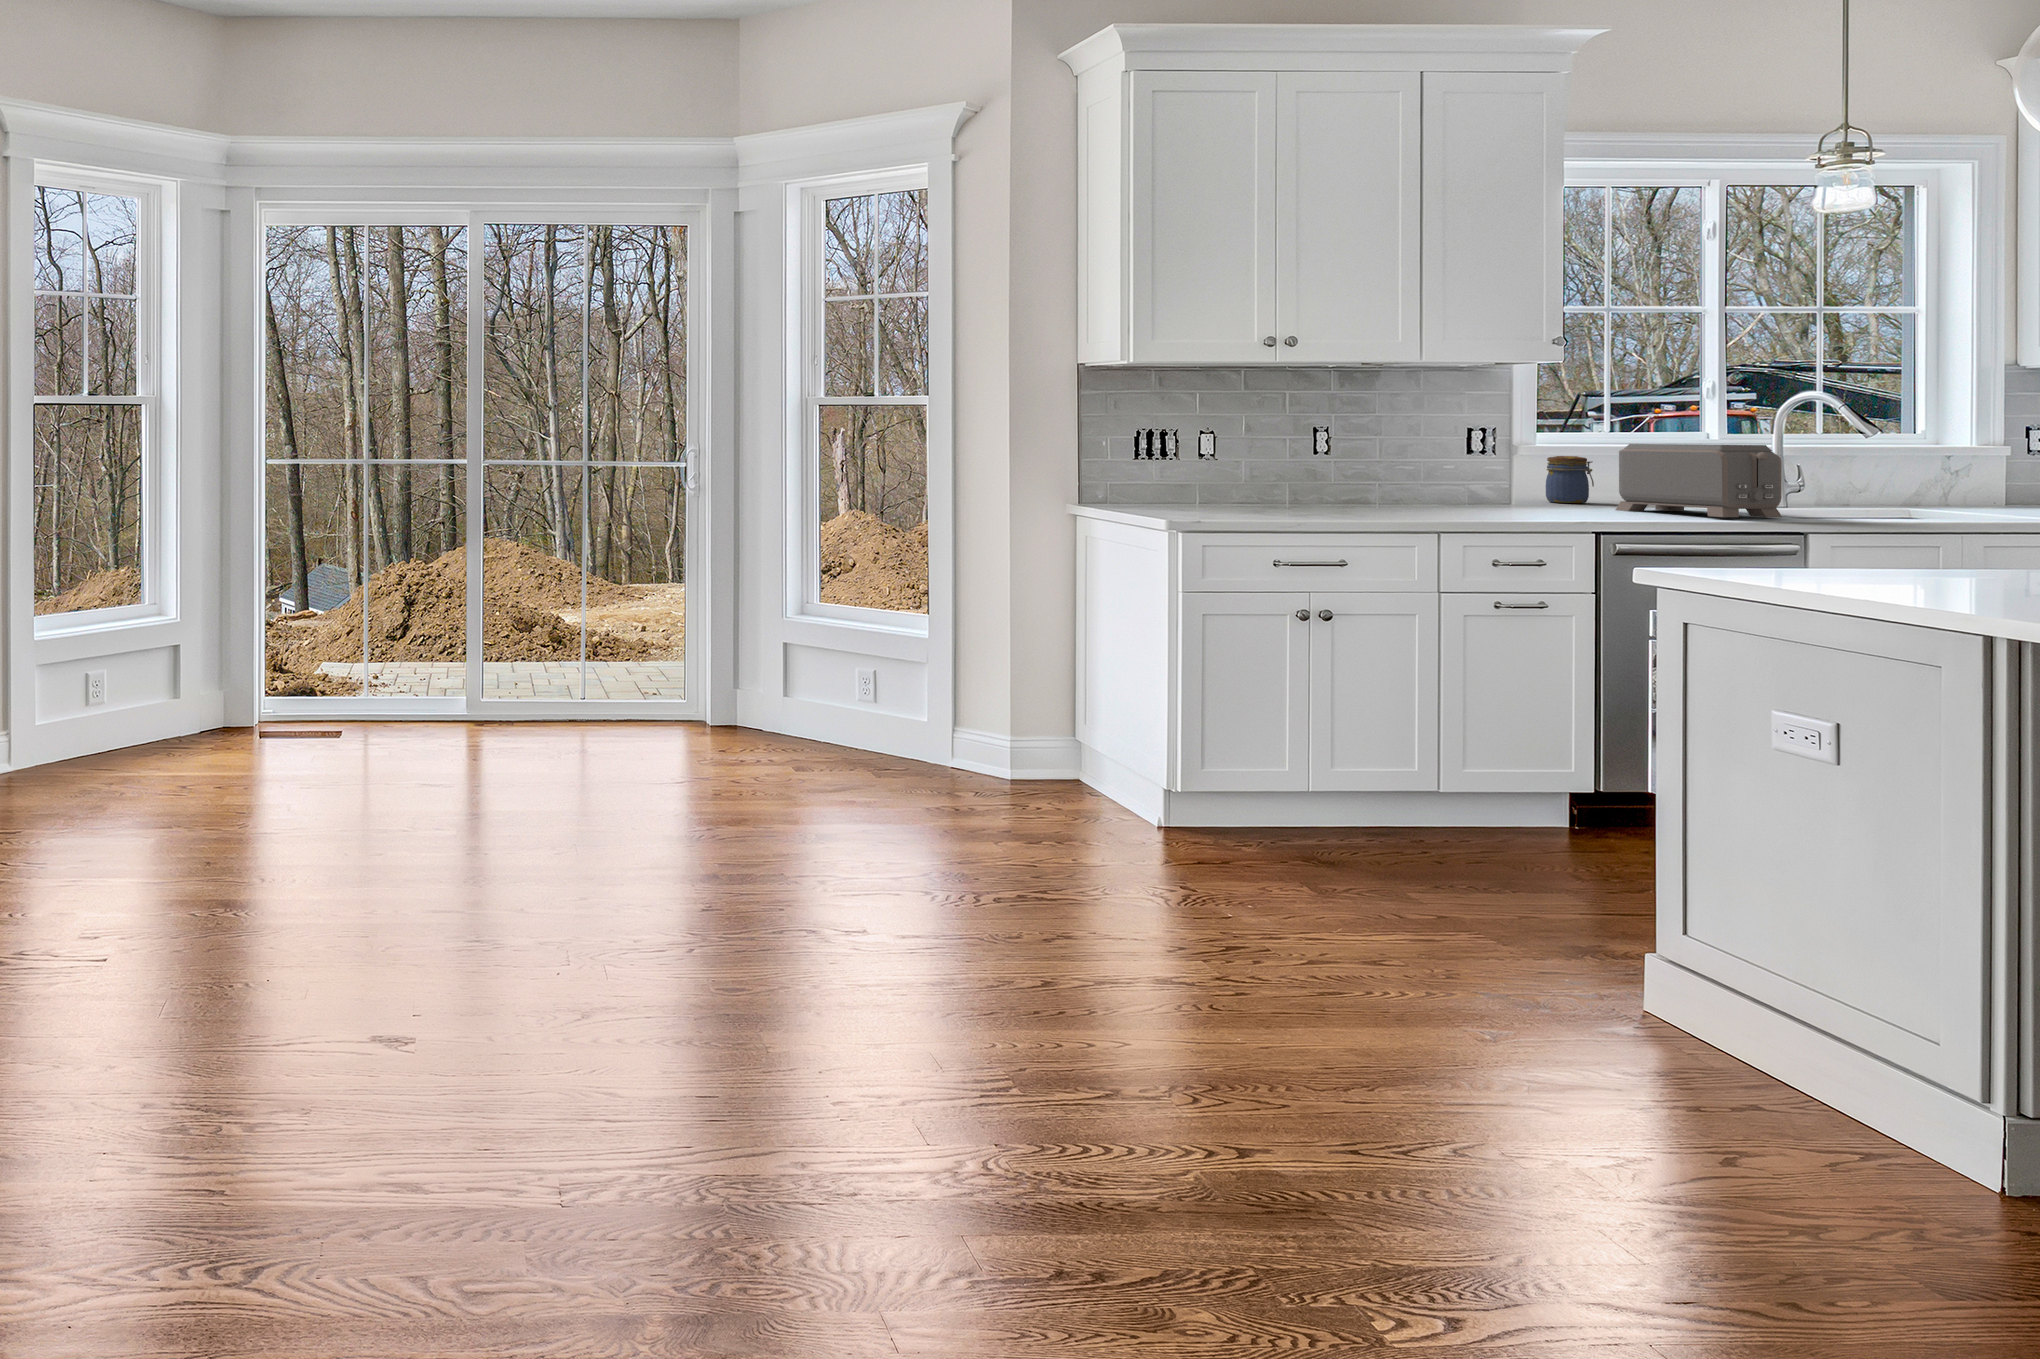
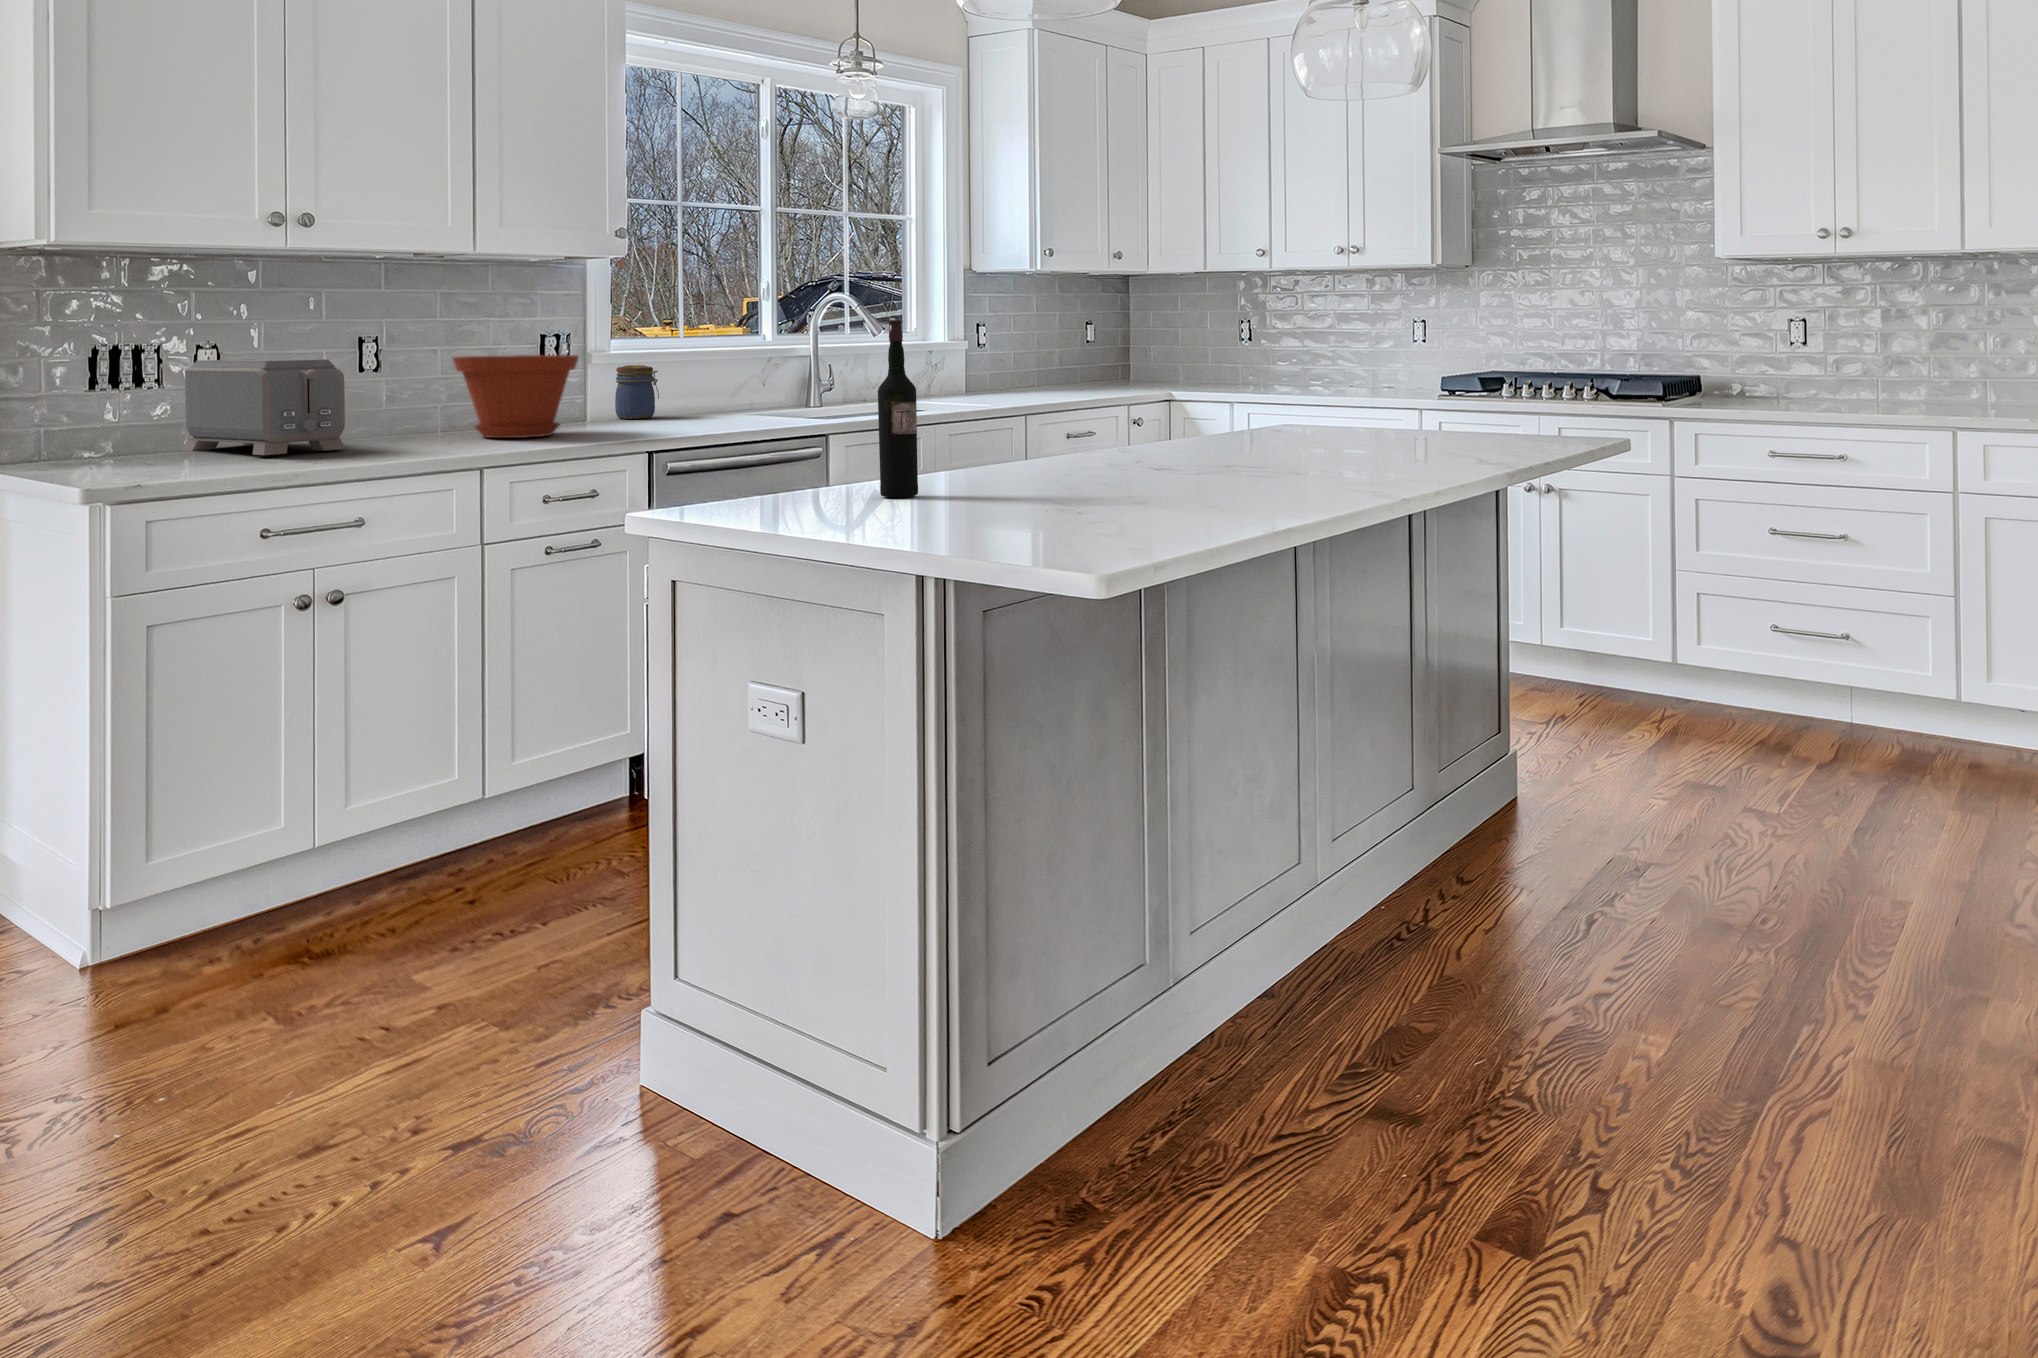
wine bottle: none [1921,409,1976,575] -> present [878,320,918,497]
plant pot: none [1400,443,1521,510] -> present [453,355,578,438]
toaster: present [1616,444,1782,517] -> present [182,359,345,455]

